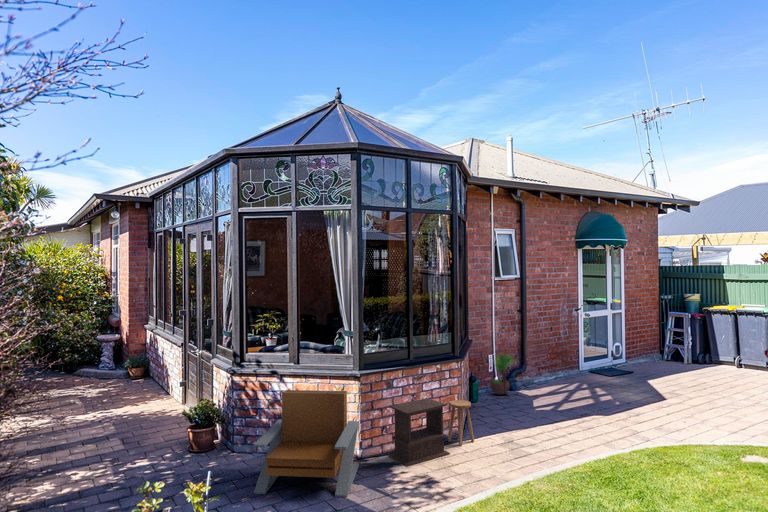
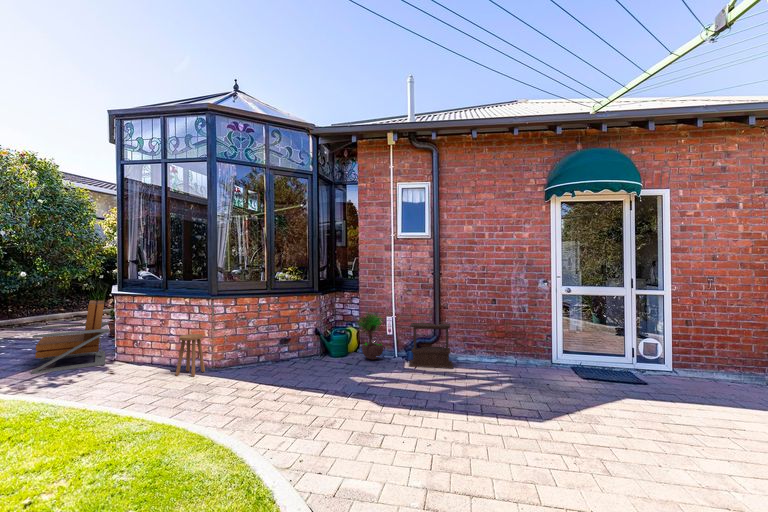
side table: present [388,398,450,467] -> present [409,322,454,369]

